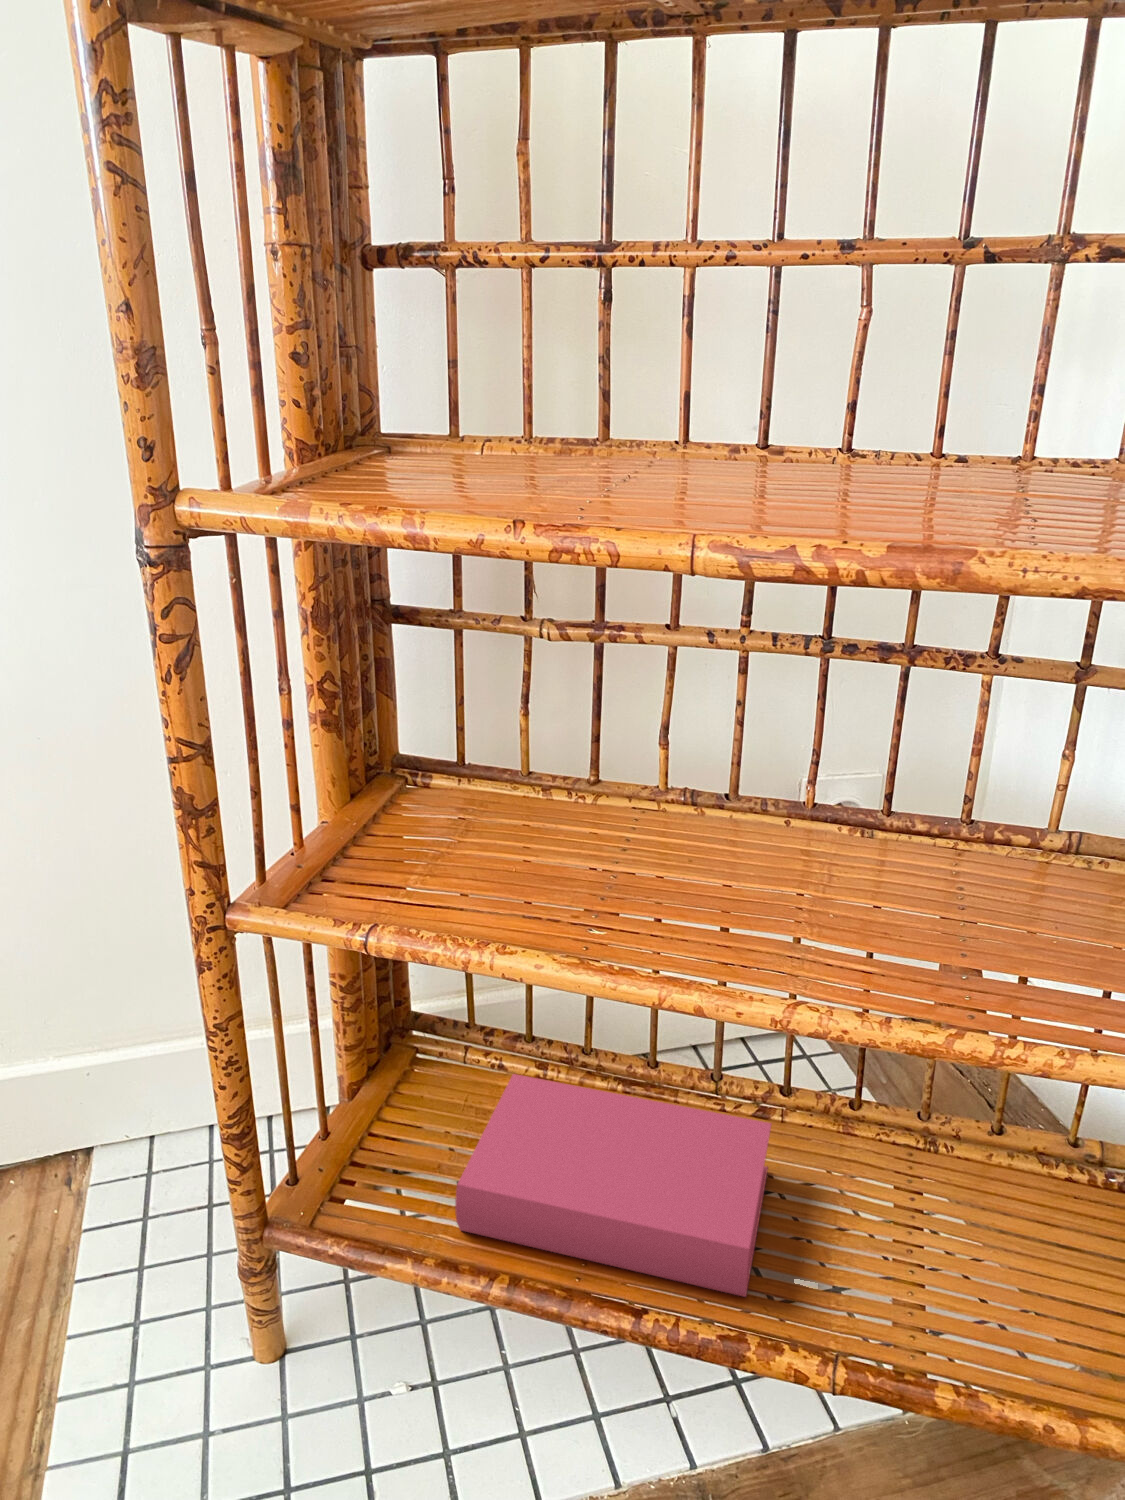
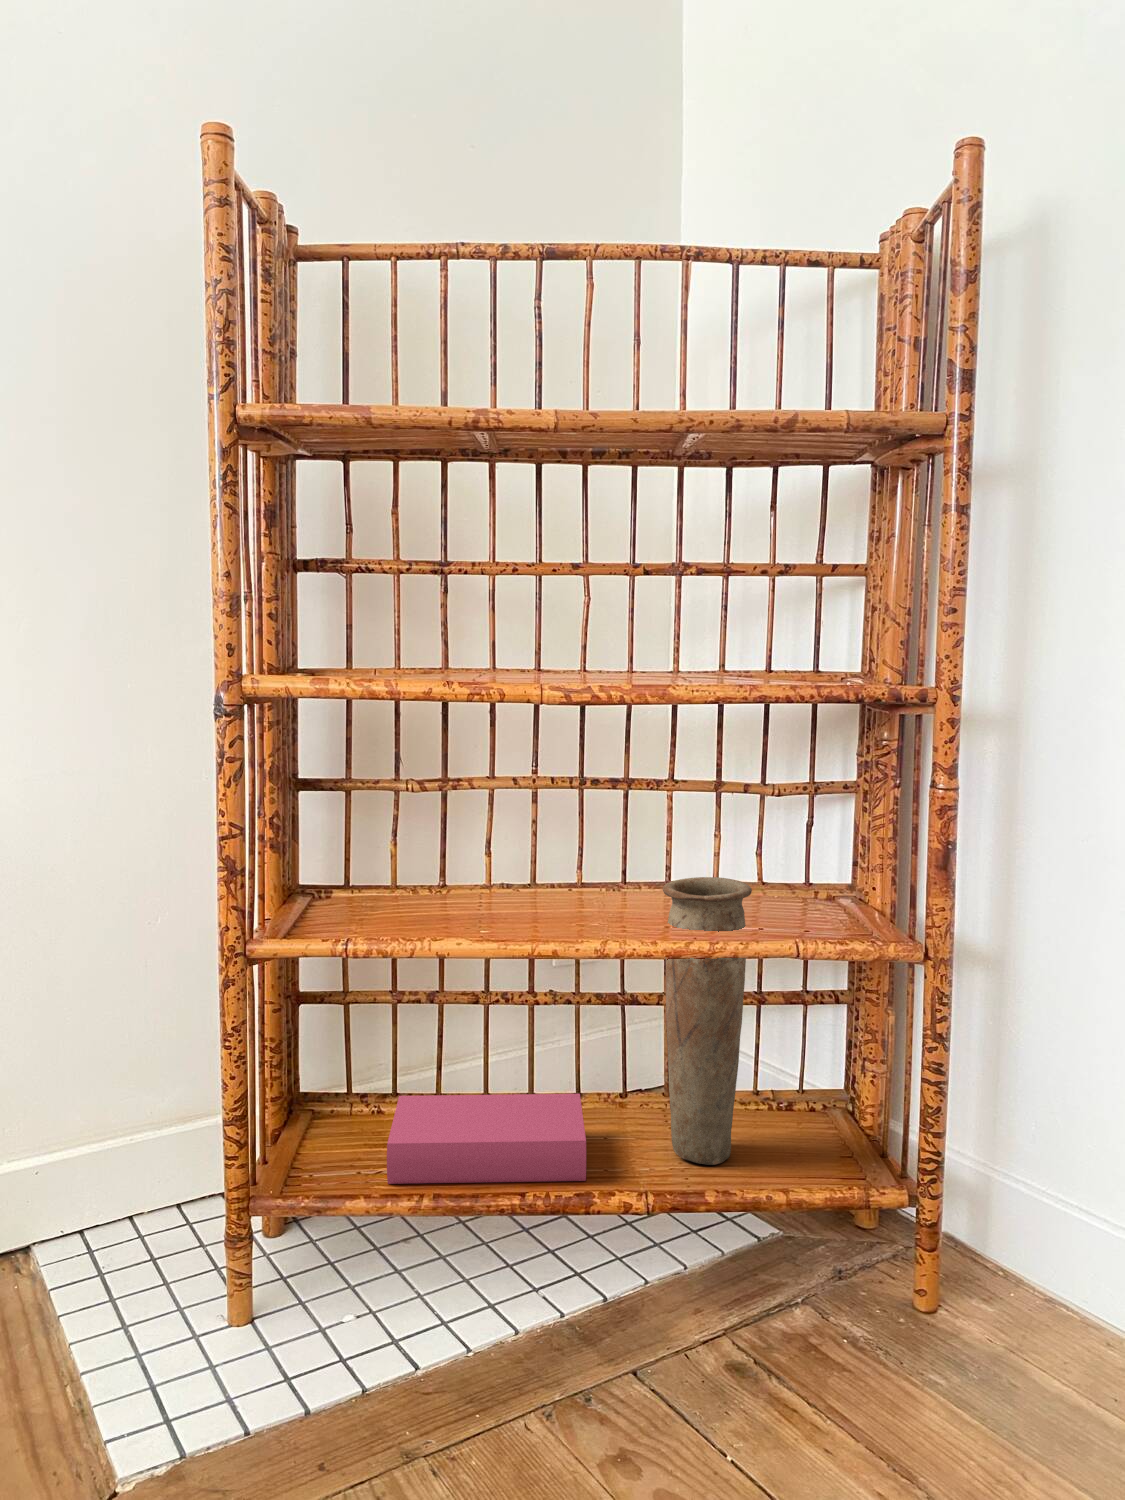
vase: none [901,859,1105,1309] -> present [663,877,752,1165]

